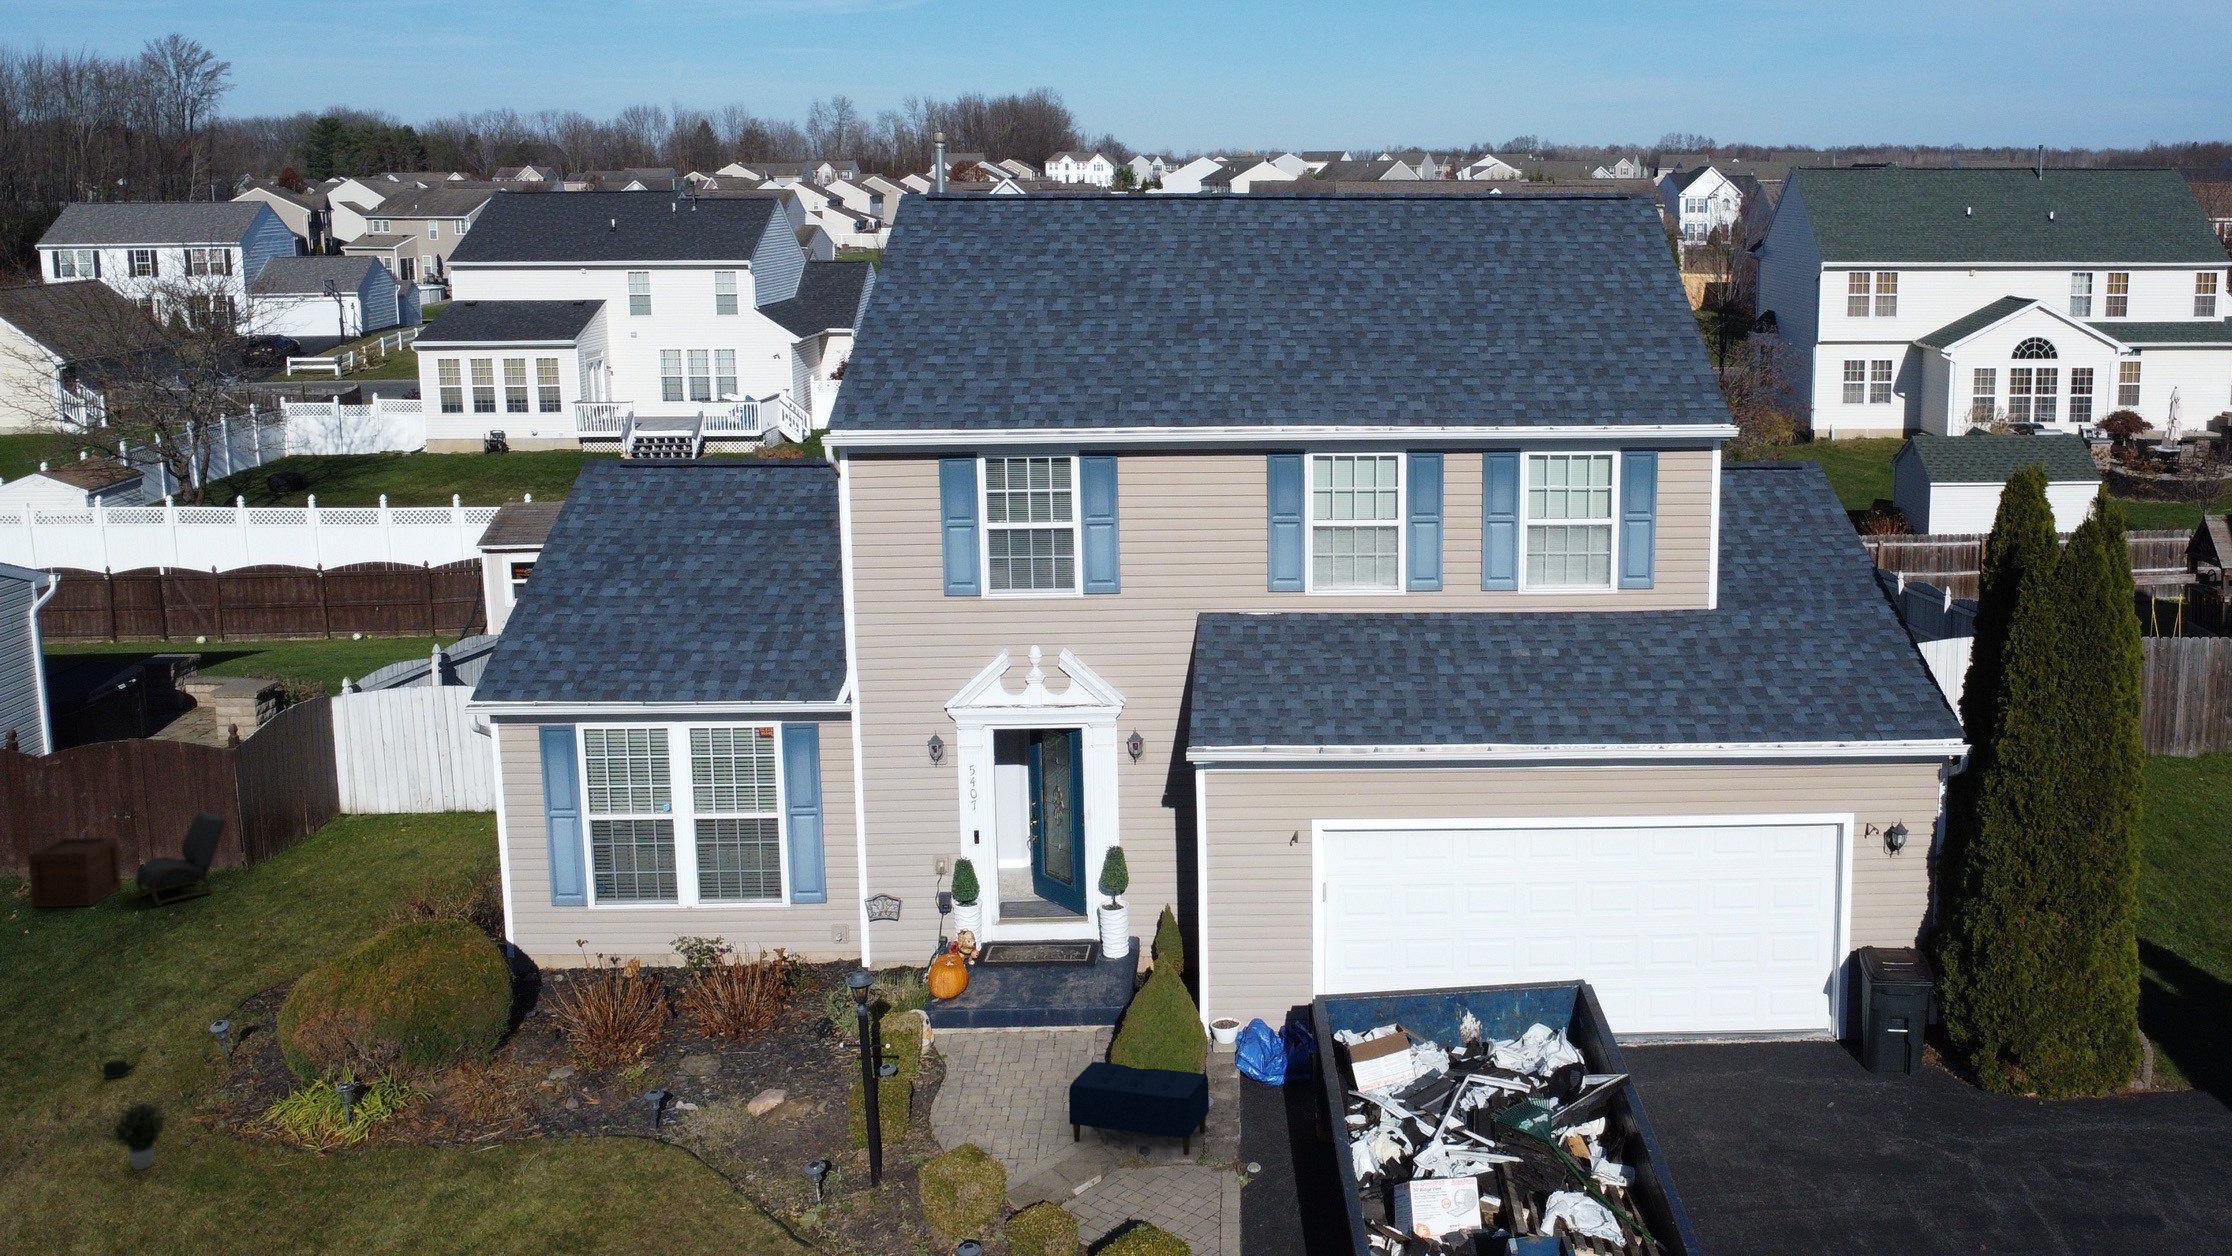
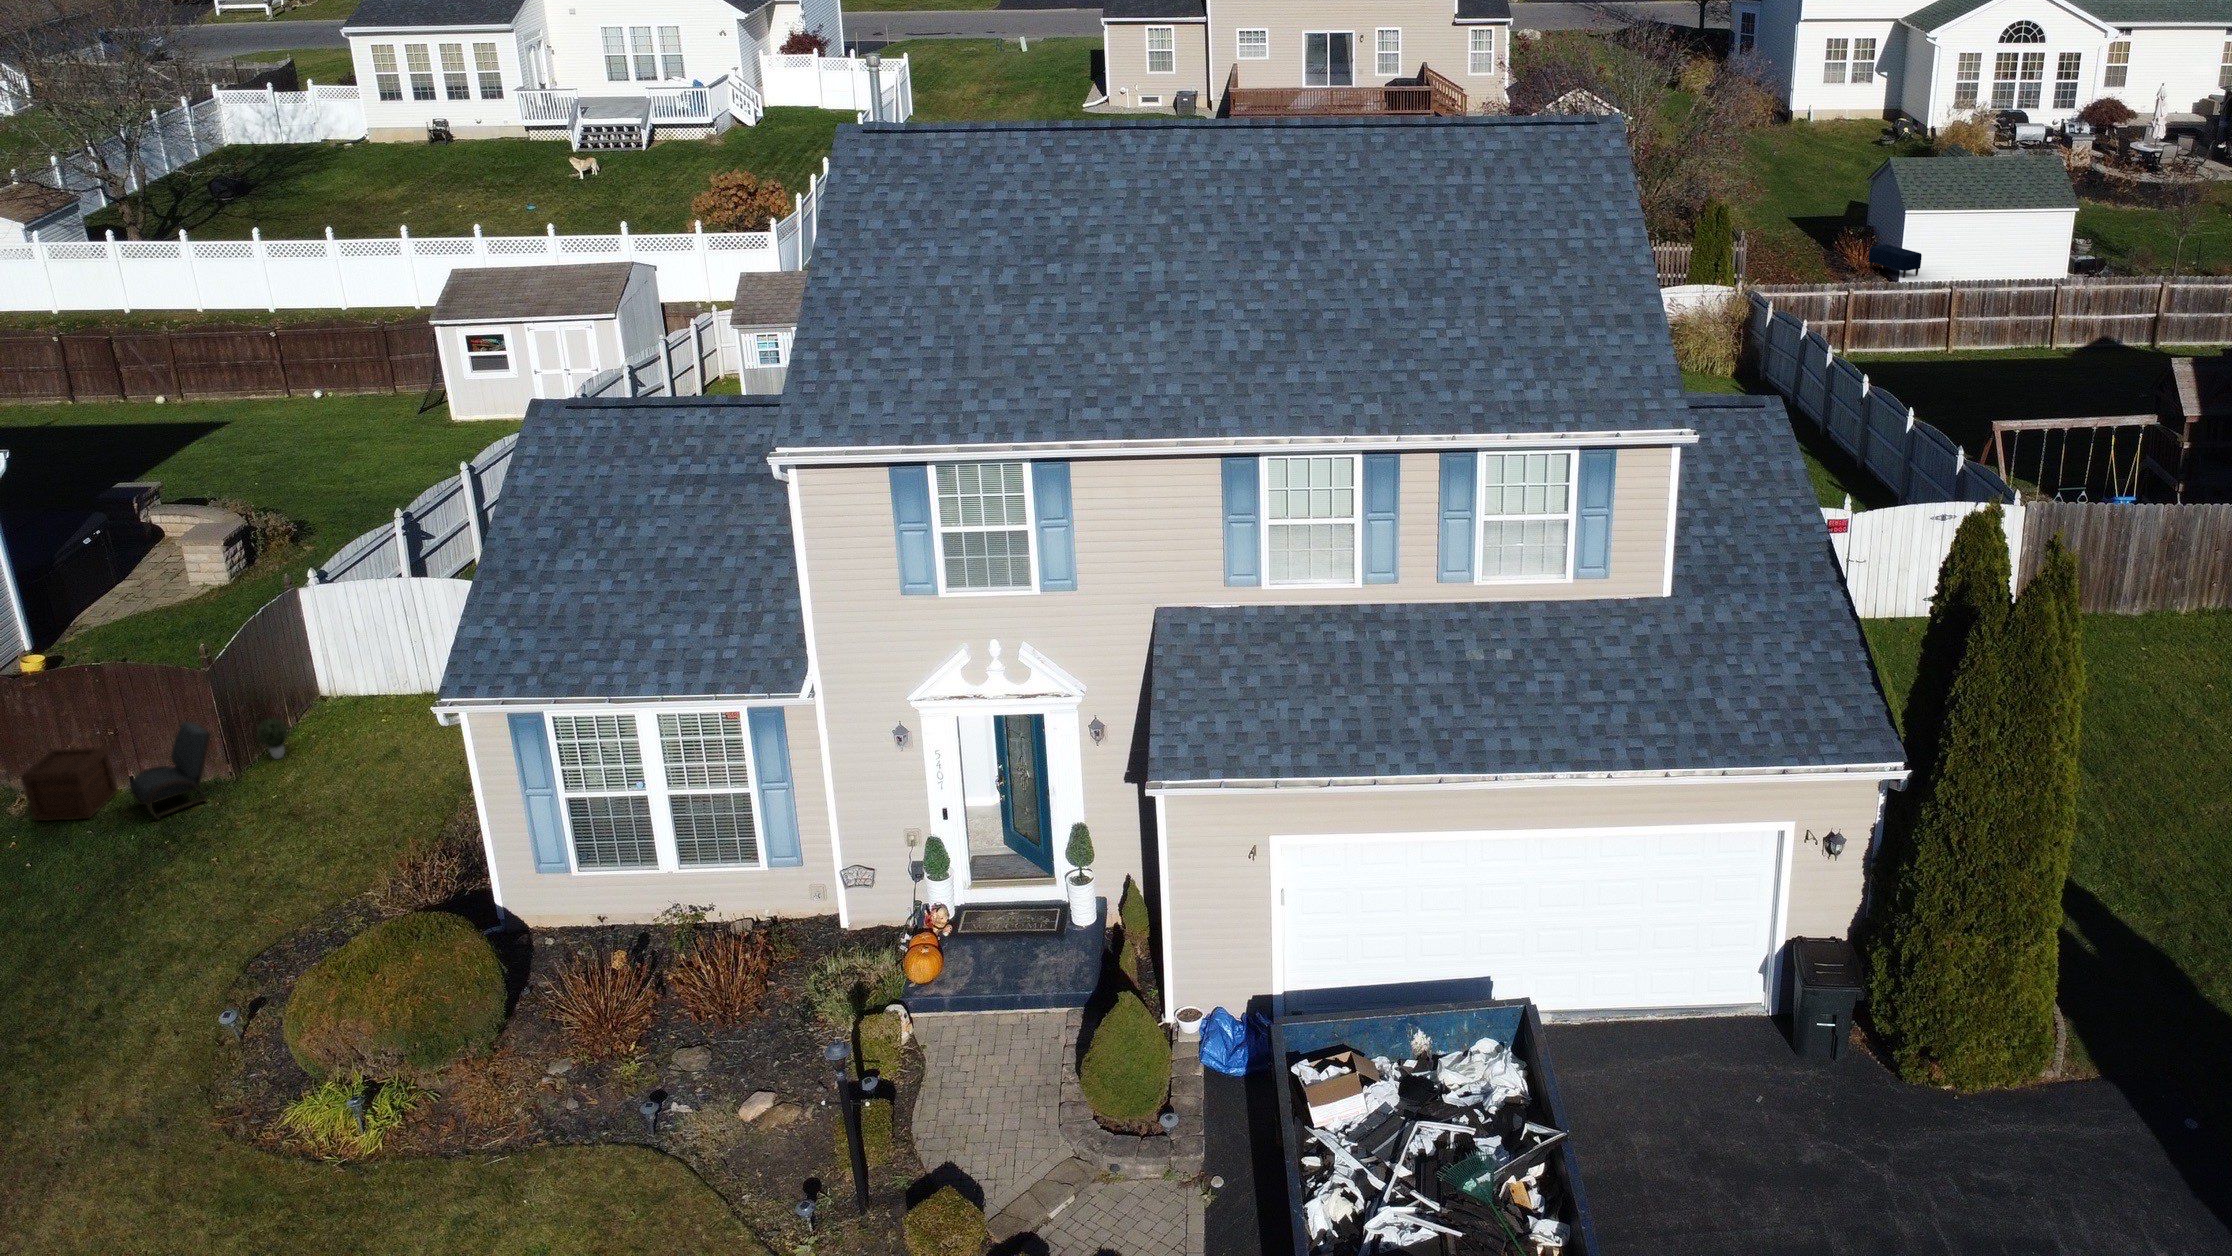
watering can: present [97,1053,141,1079] -> none [114,1046,159,1070]
bench: present [1069,1062,1209,1155] -> present [1869,244,1922,278]
potted plant: present [115,1104,165,1170] -> present [257,718,288,759]

